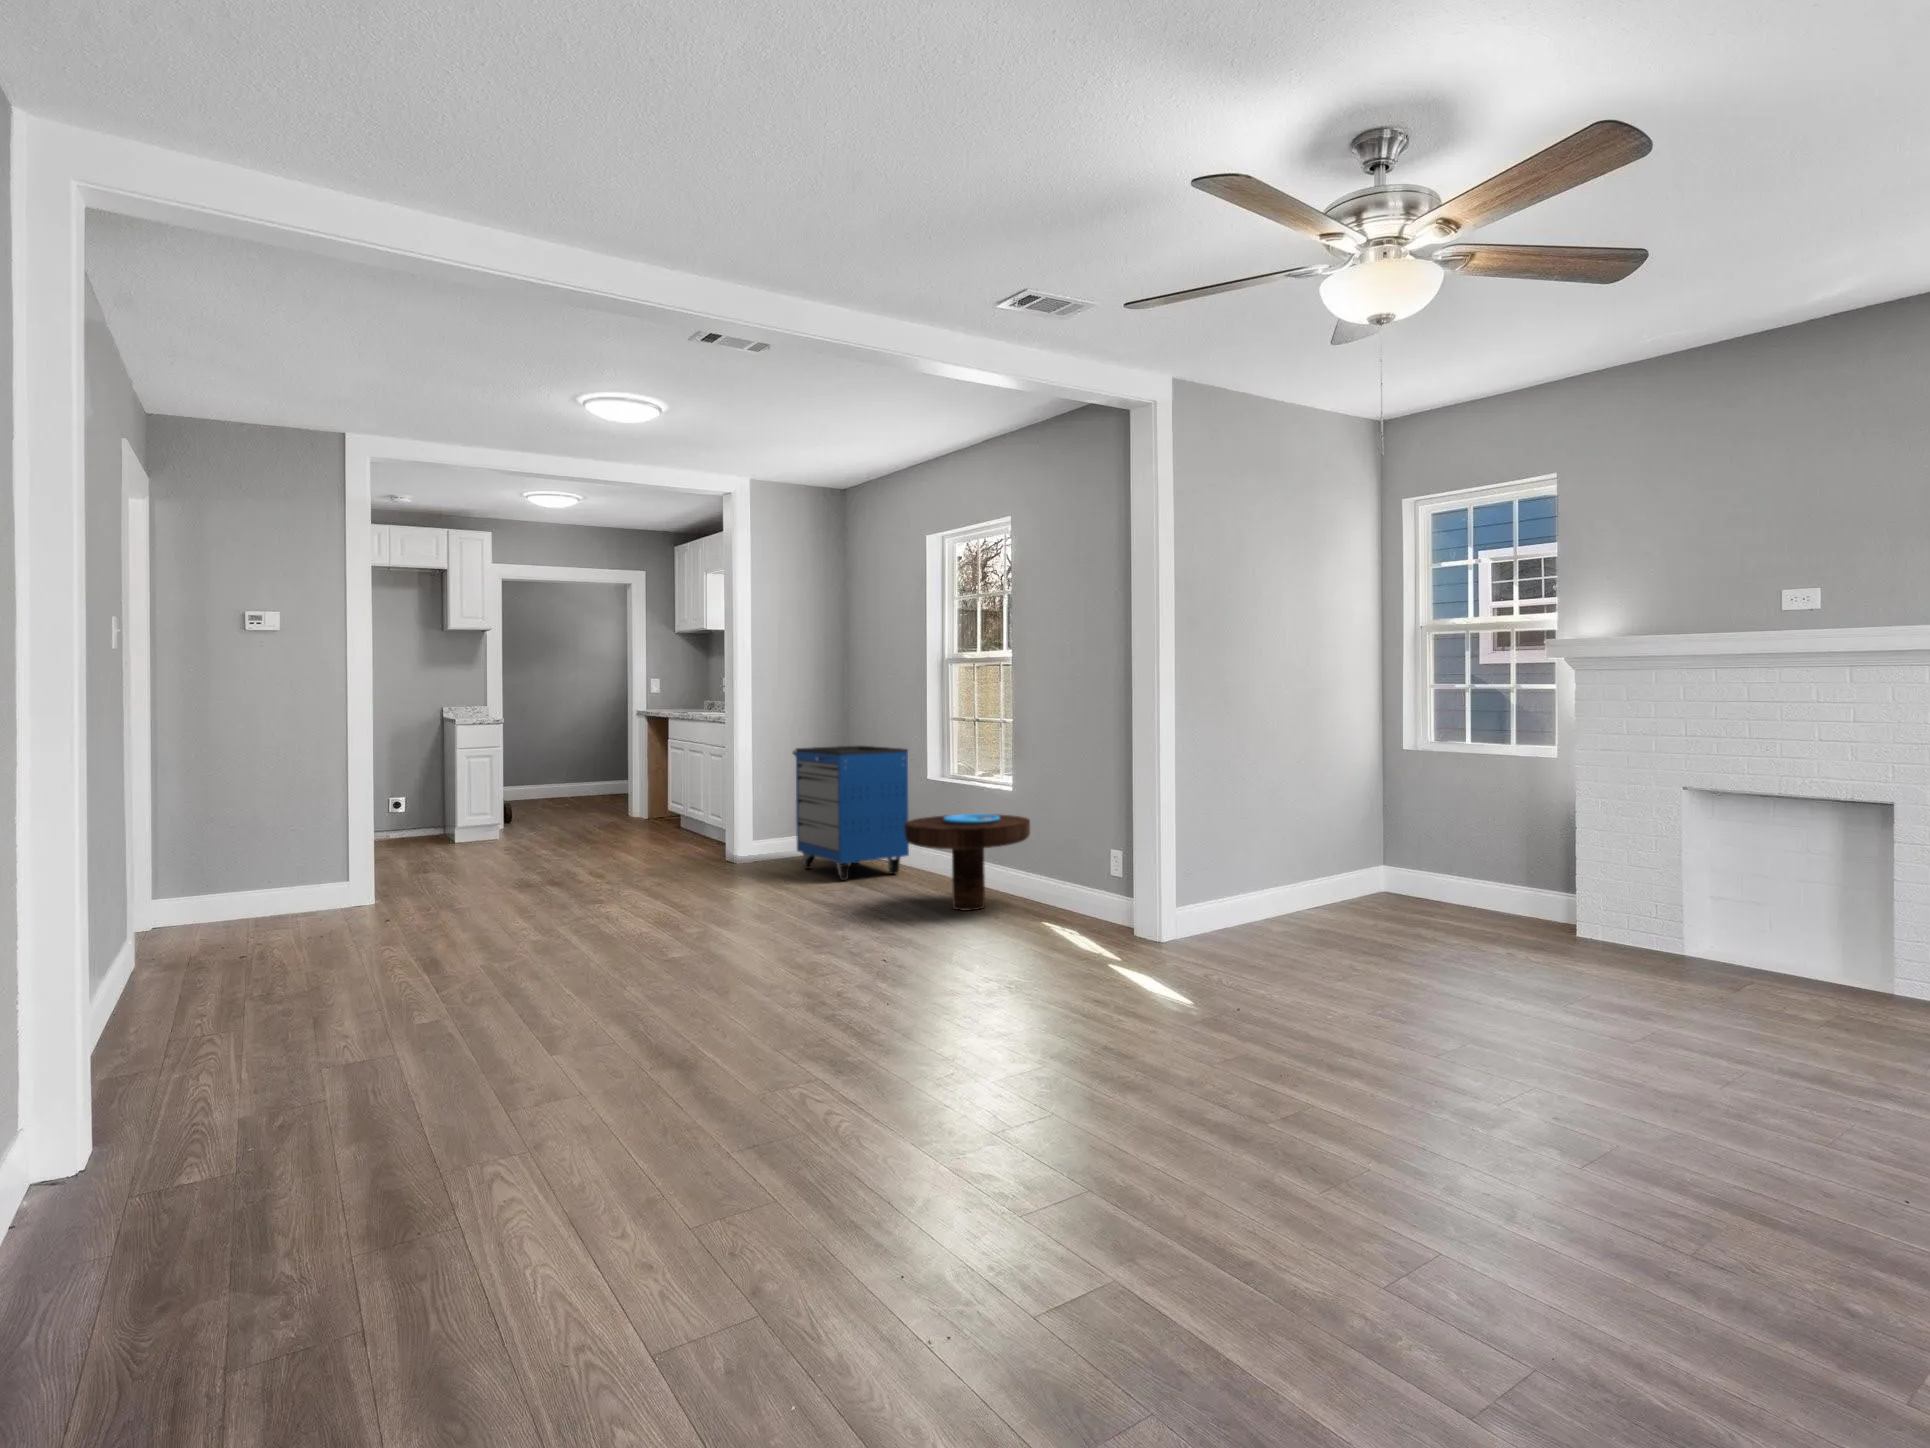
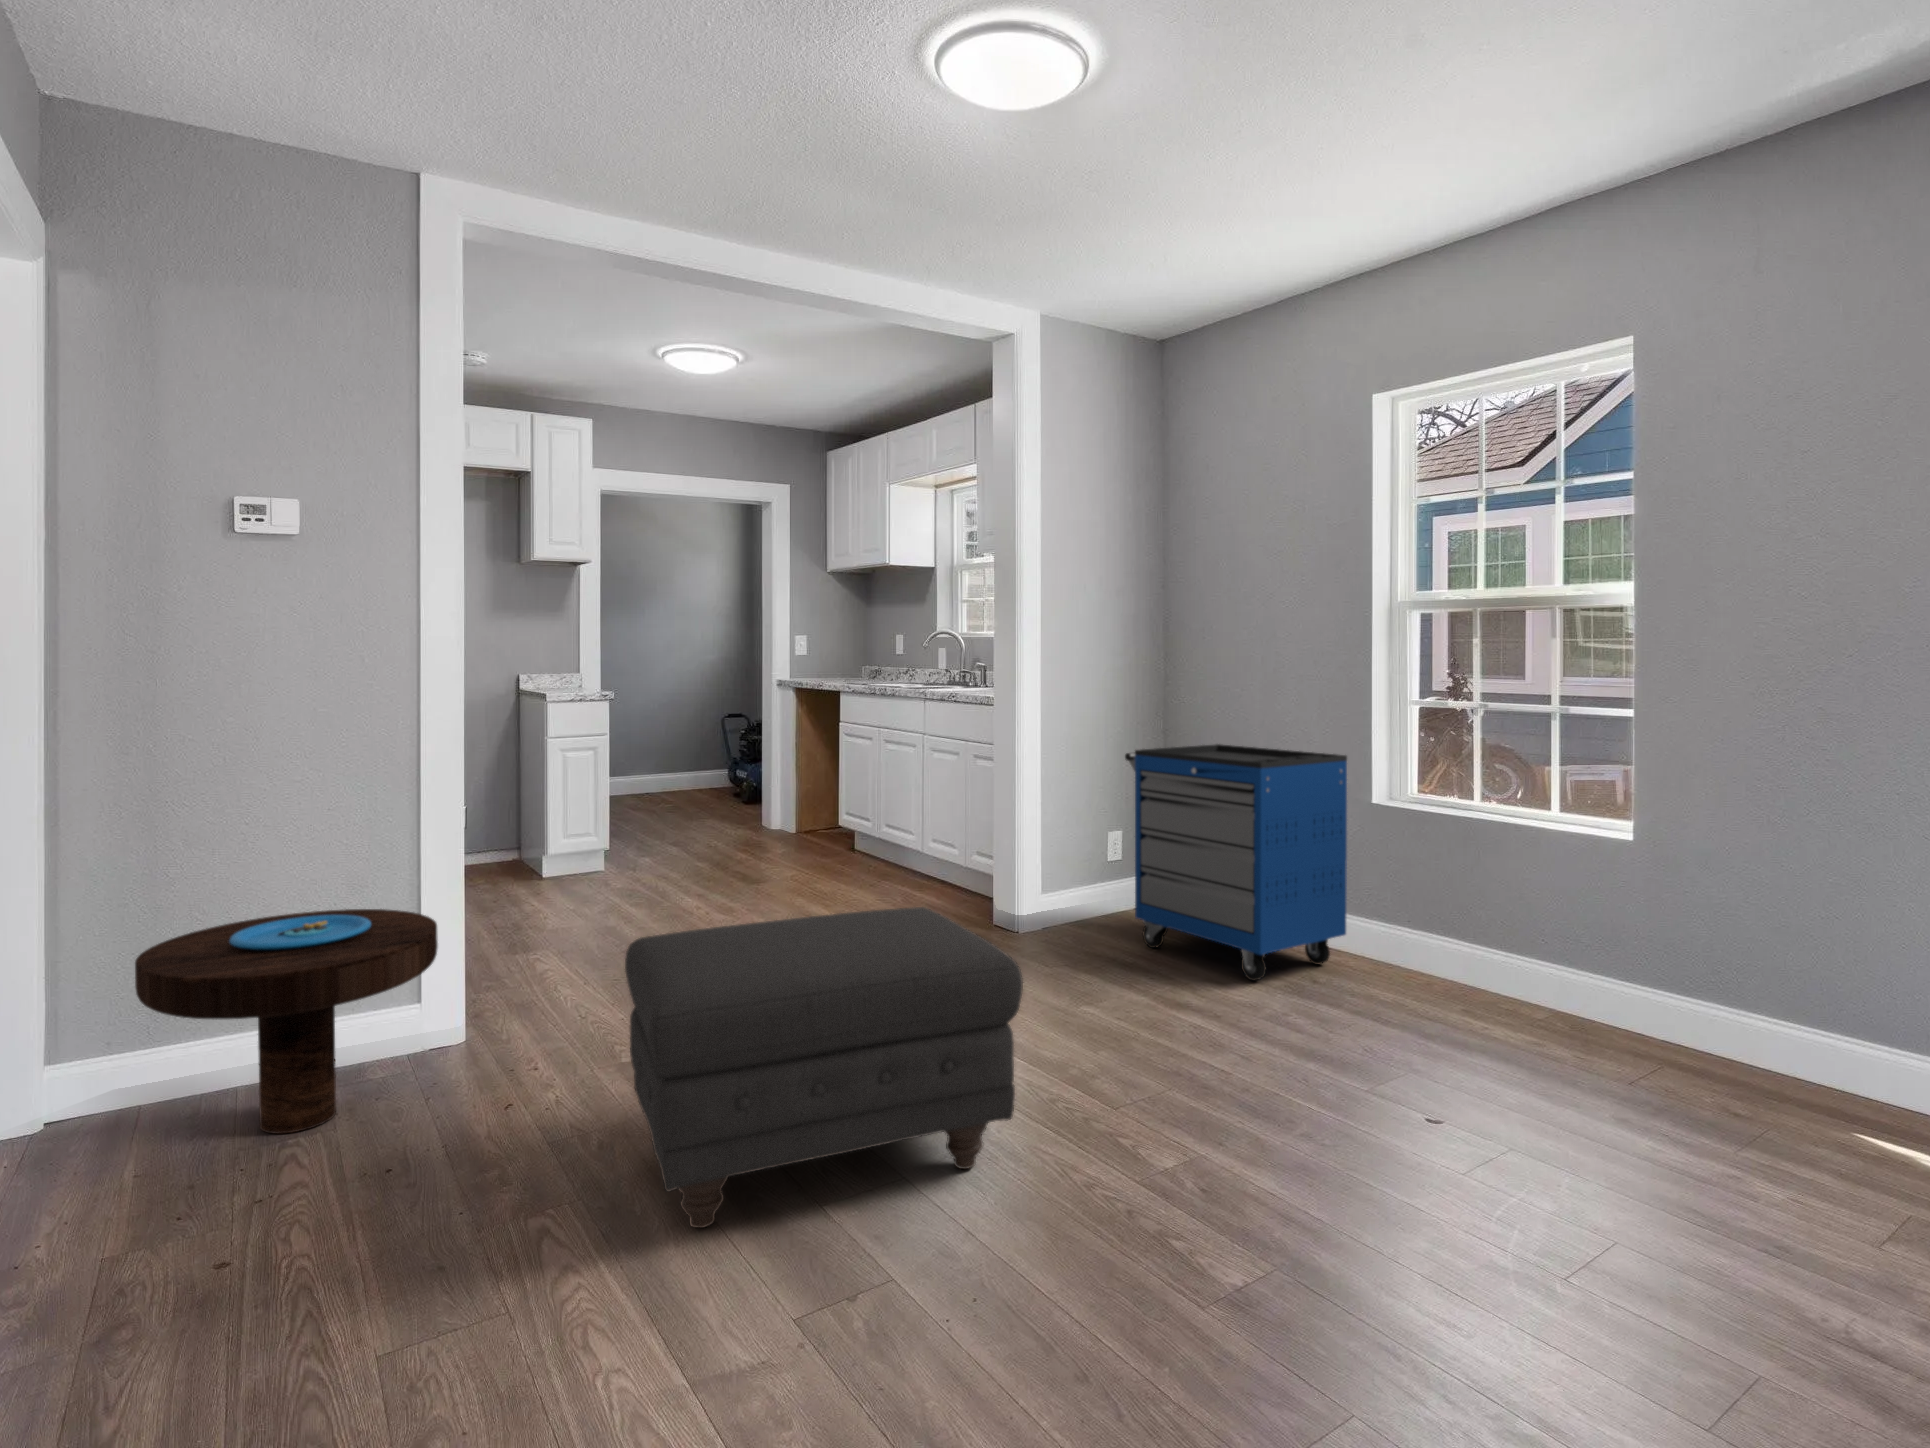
side table: present [905,814,1030,910] -> present [135,909,438,1134]
ottoman: none [428,822,620,951] -> present [625,907,1023,1228]

